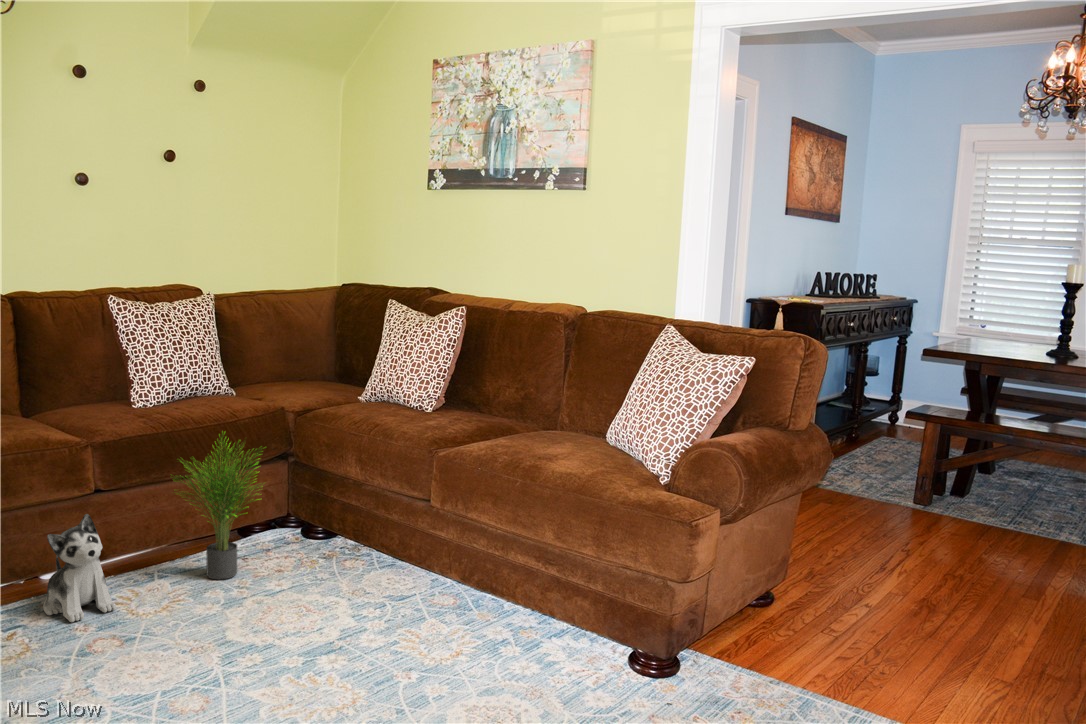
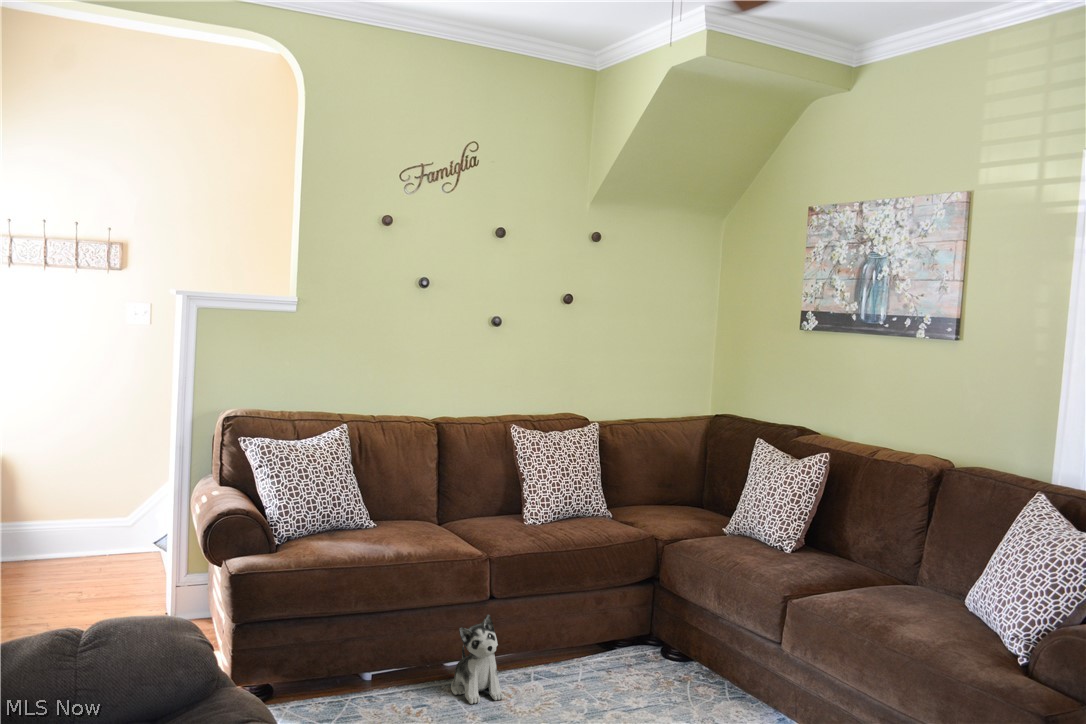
potted plant: present [177,440,260,580] -> none [550,554,633,688]

